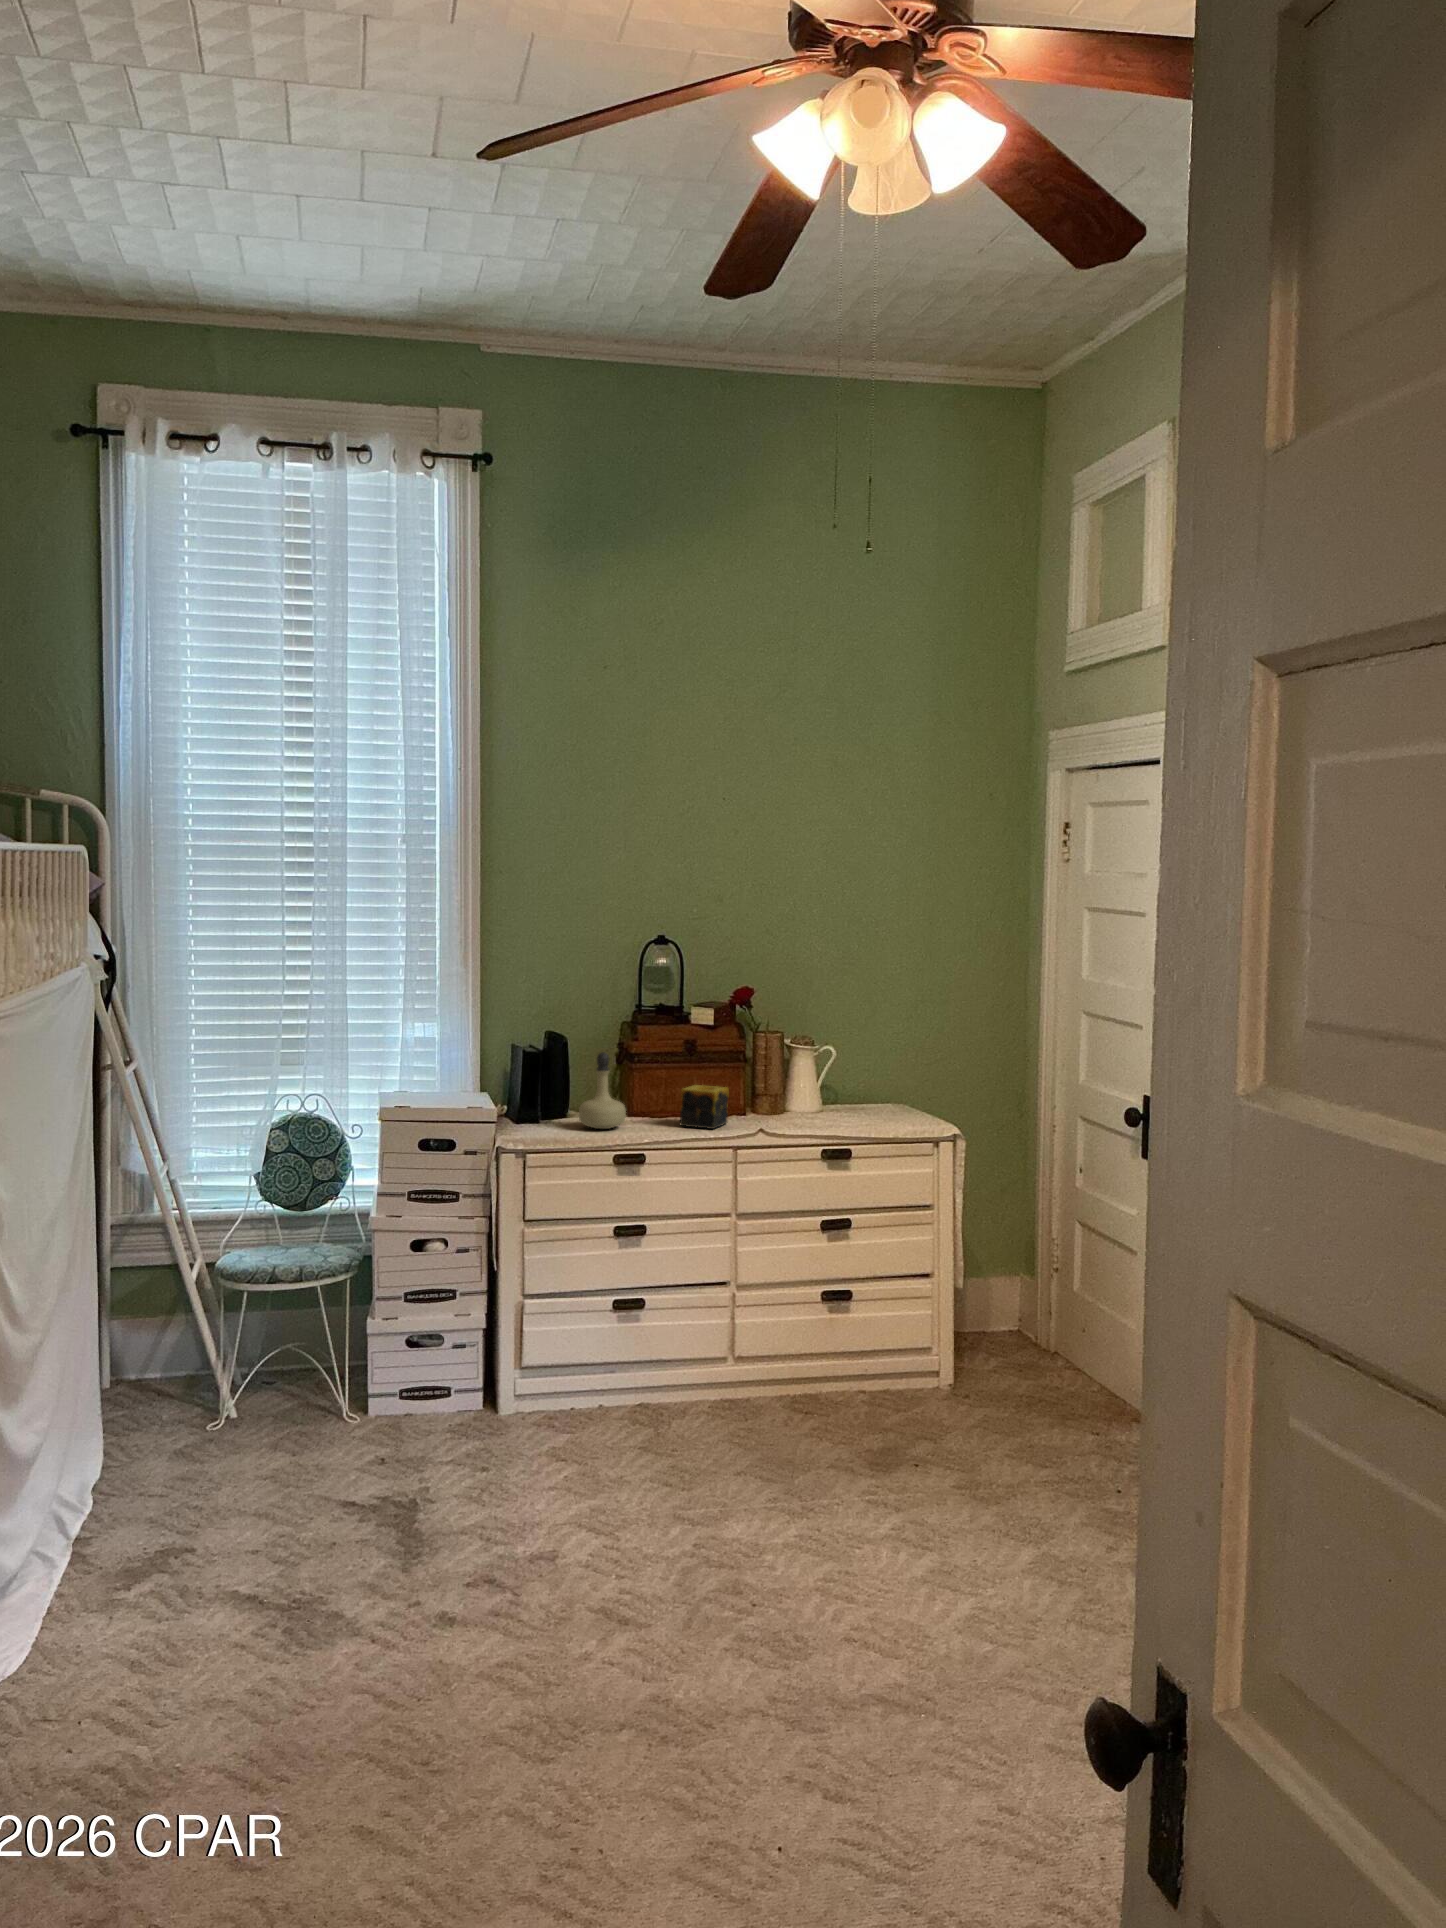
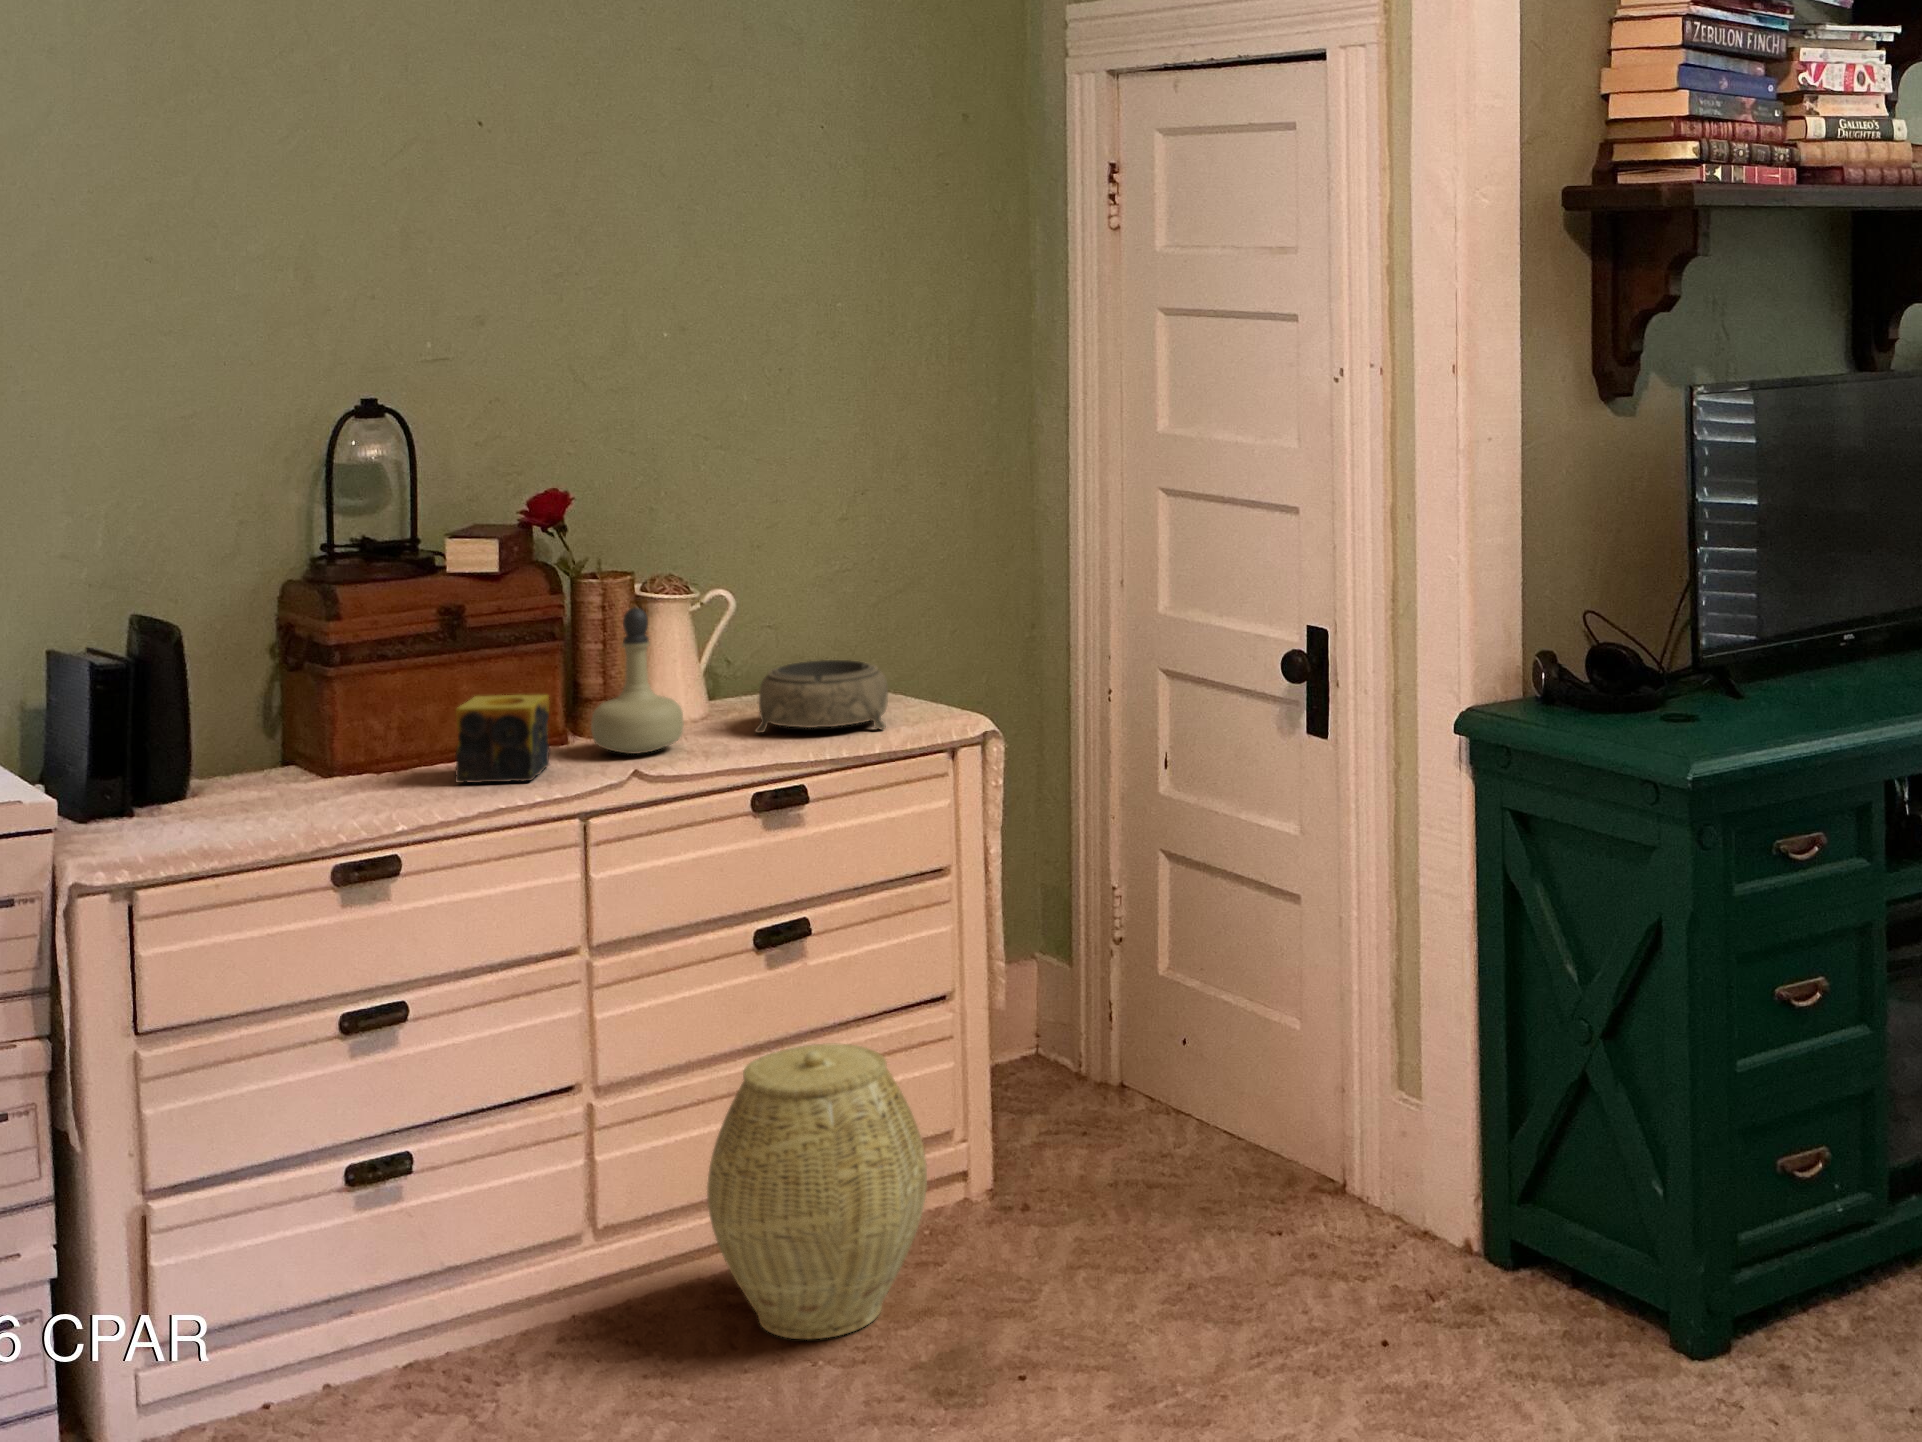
perfume bottle: present [579,1052,626,1129] -> present [591,608,684,754]
decorative bowl: none [836,1086,908,1125] -> present [755,660,888,733]
woven basket: none [782,1283,895,1433] -> present [707,1043,927,1339]

